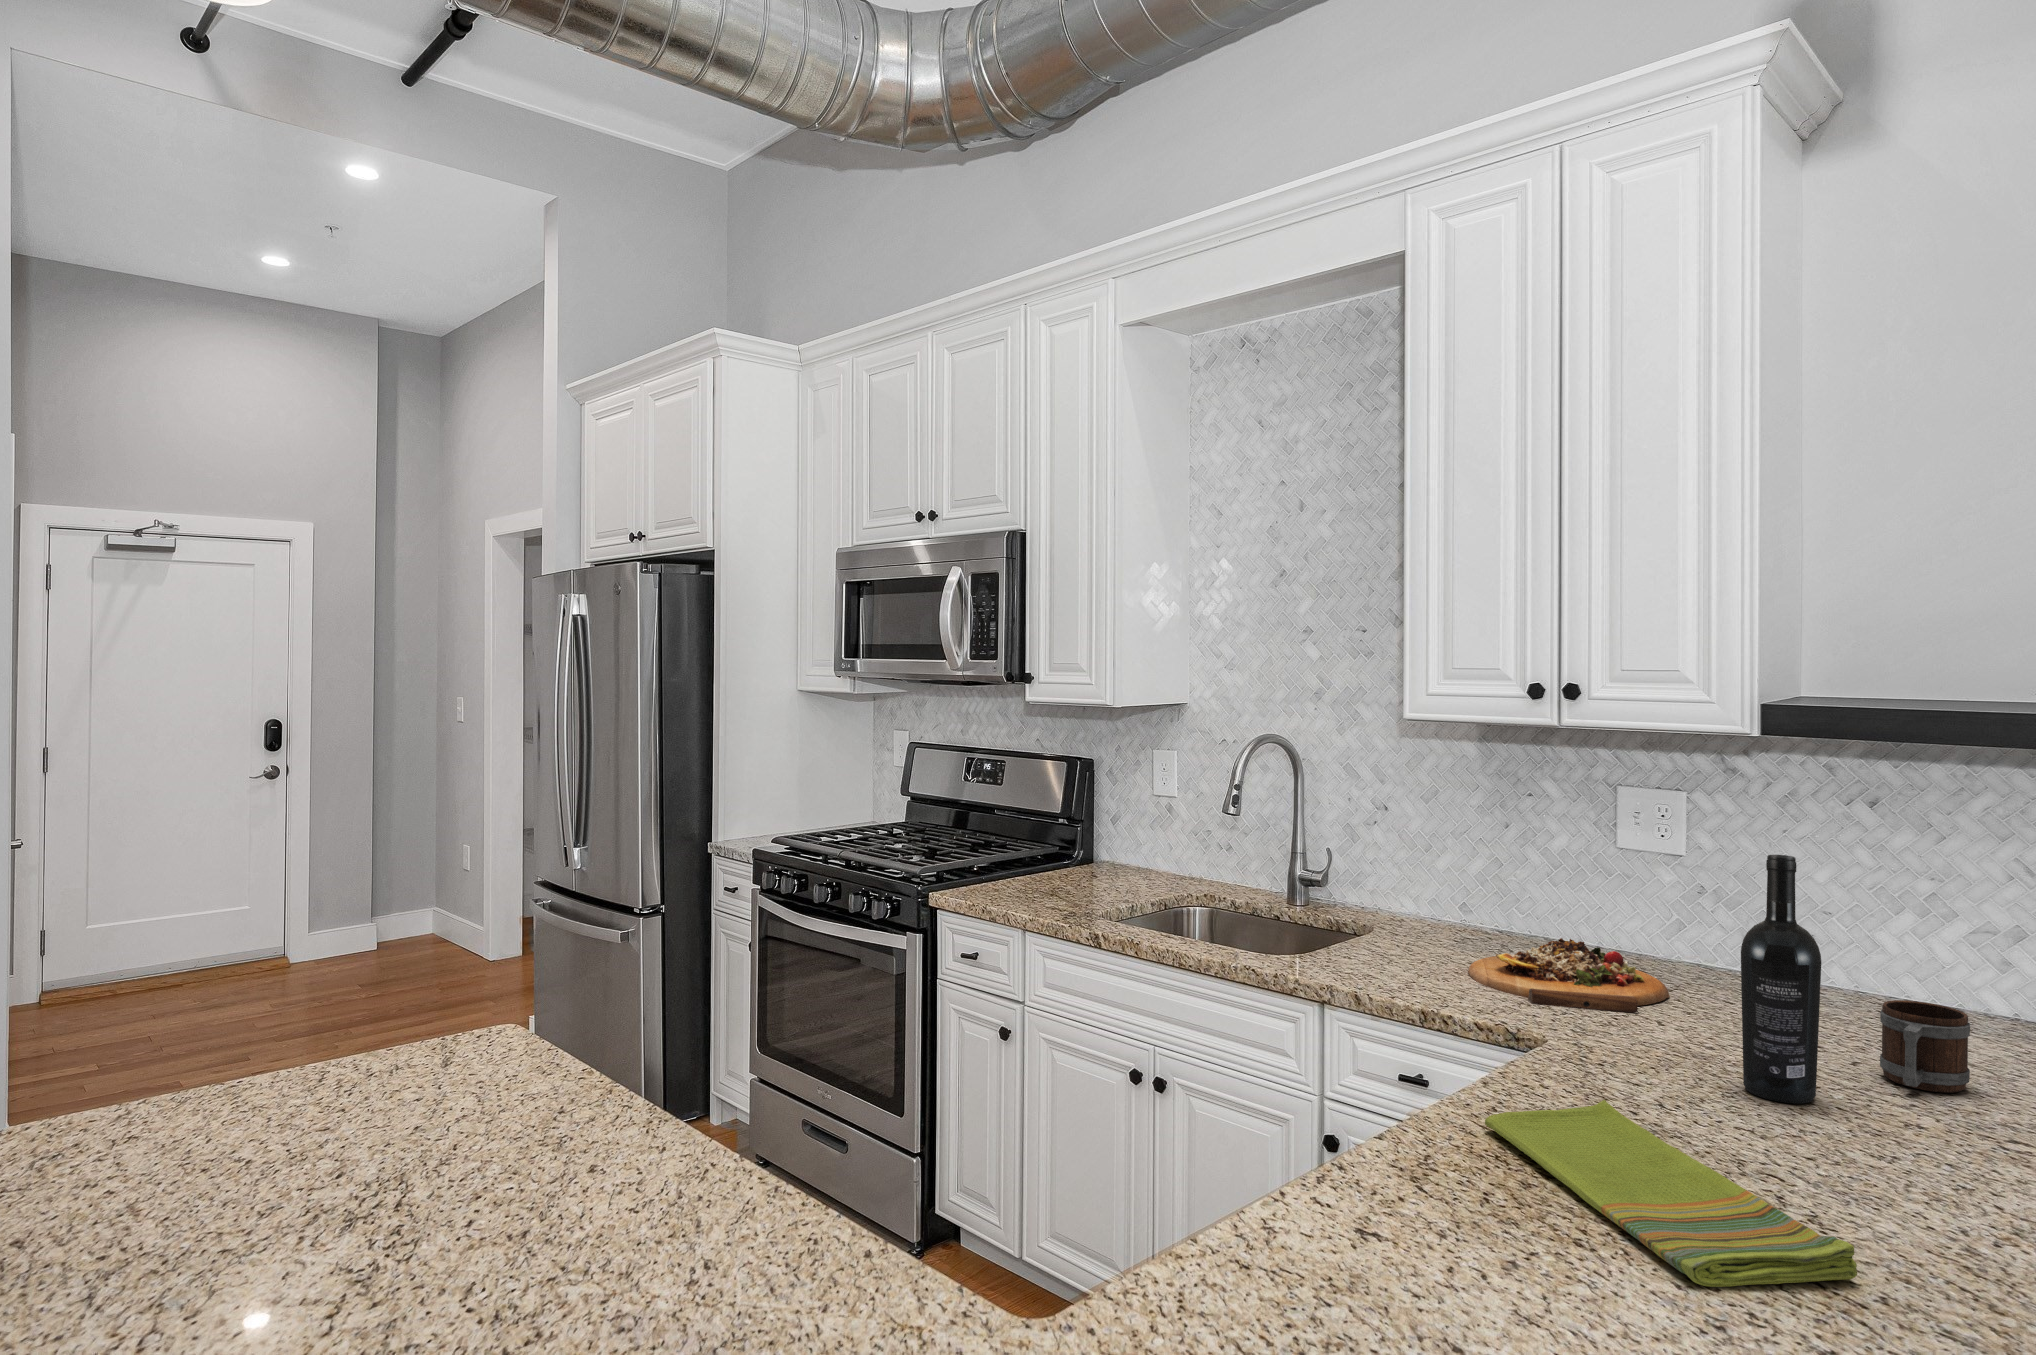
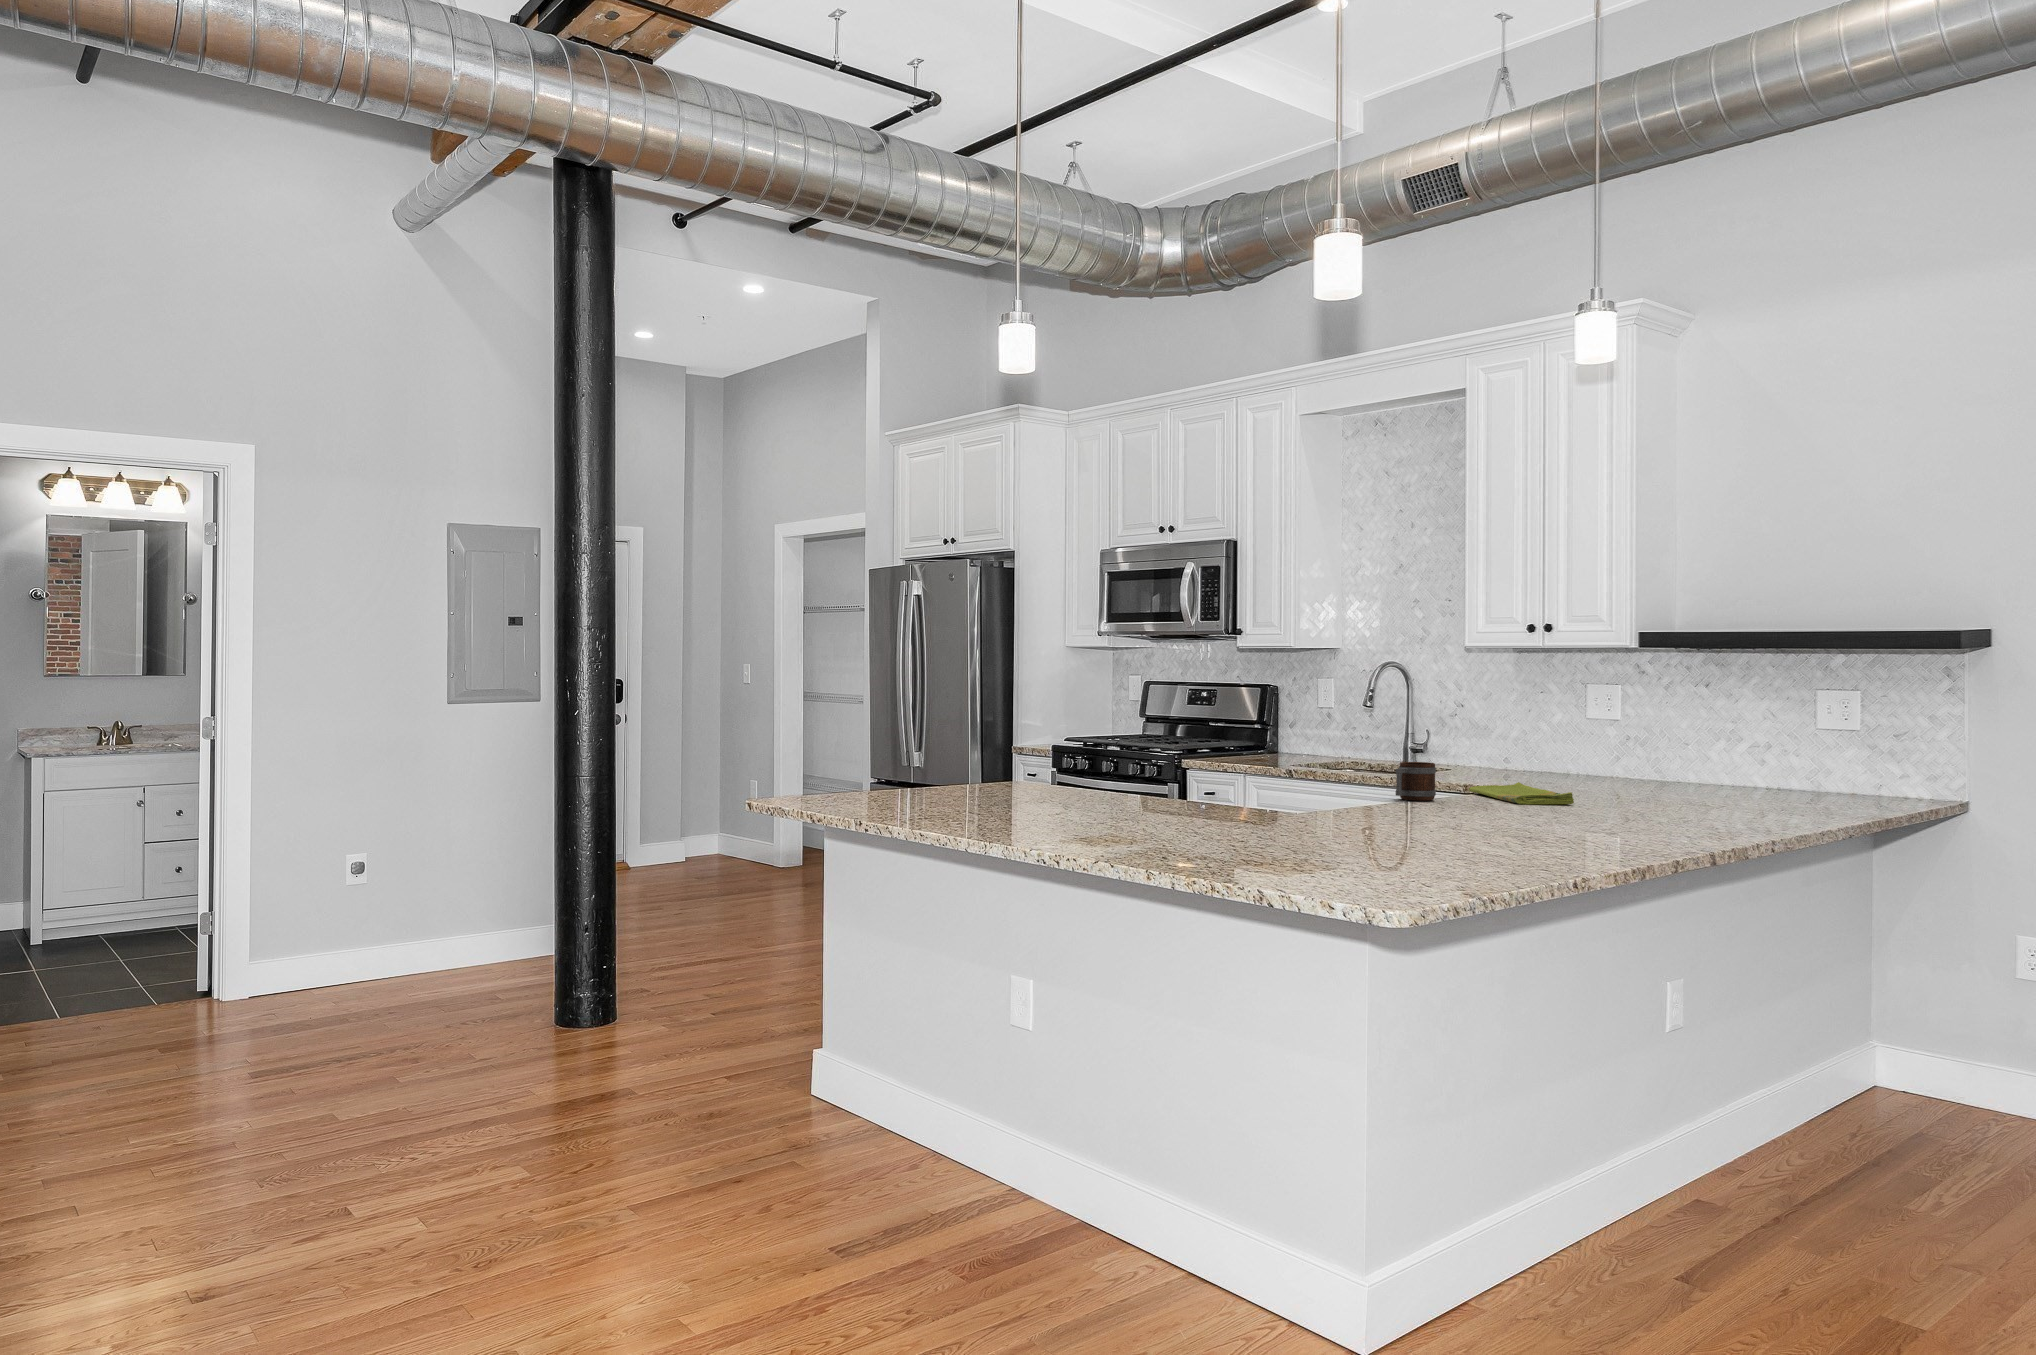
wine bottle: present [1741,855,1821,1104] -> none [1592,690,1623,794]
cutting board: present [1468,938,1669,1013] -> none [1496,758,1597,784]
mug: present [1880,1000,1970,1093] -> present [1396,762,1436,801]

